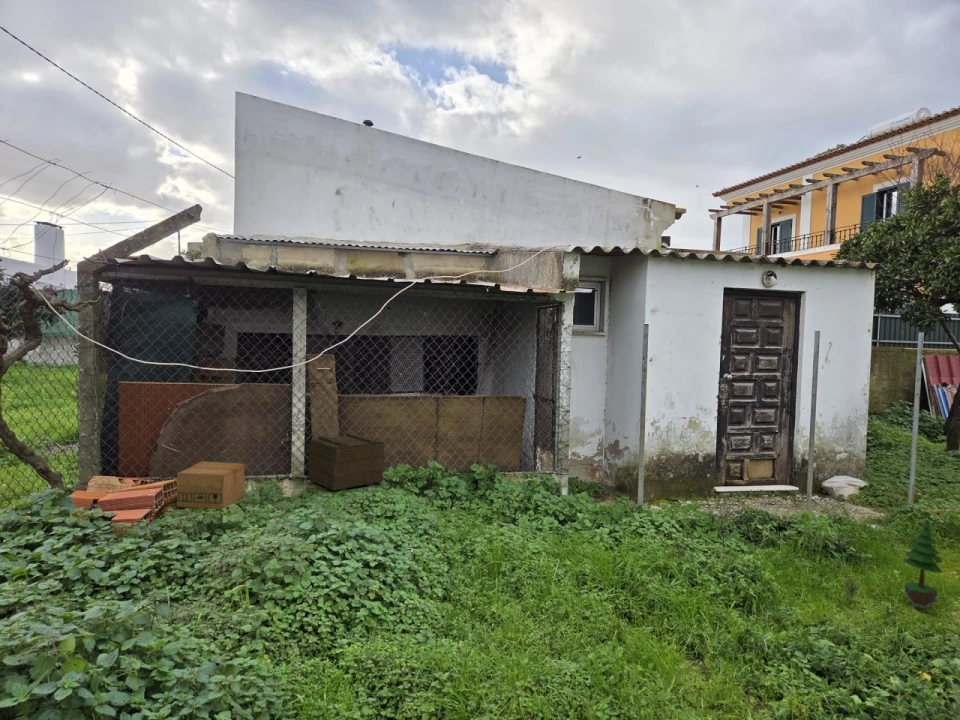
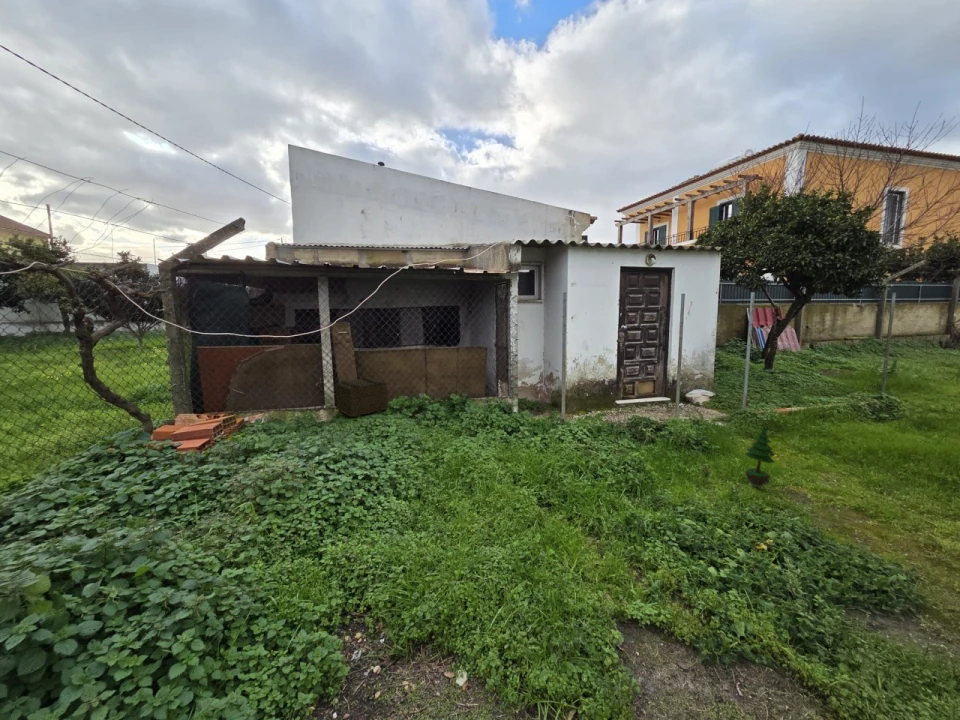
cardboard box: present [177,461,244,509] -> none [231,402,286,436]

